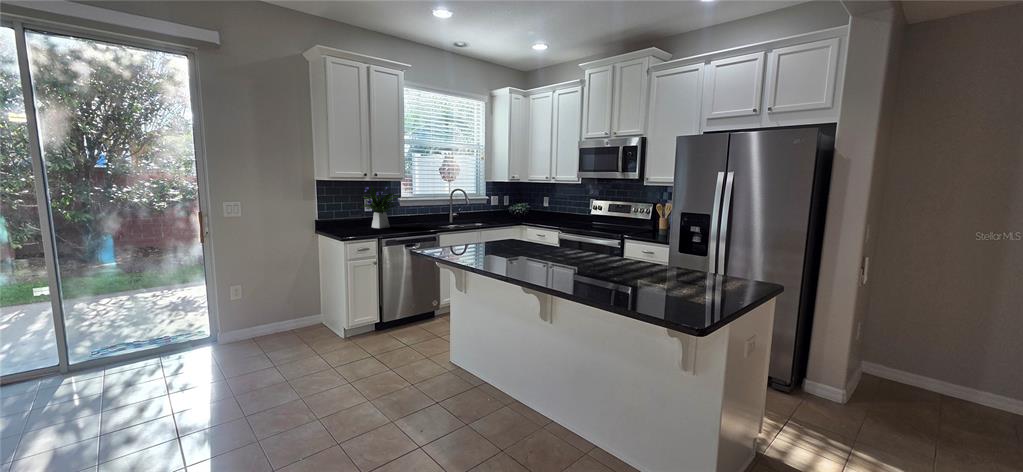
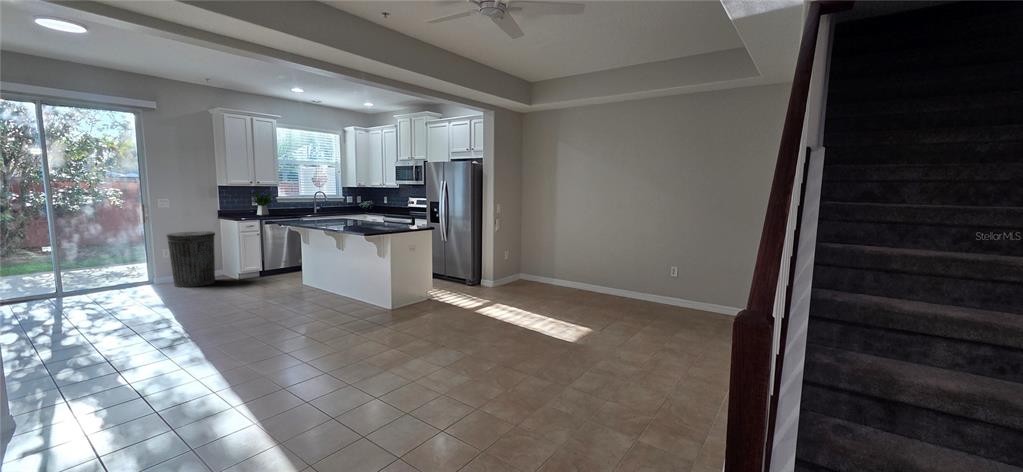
trash can: none [233,255,310,356] -> present [166,231,215,287]

